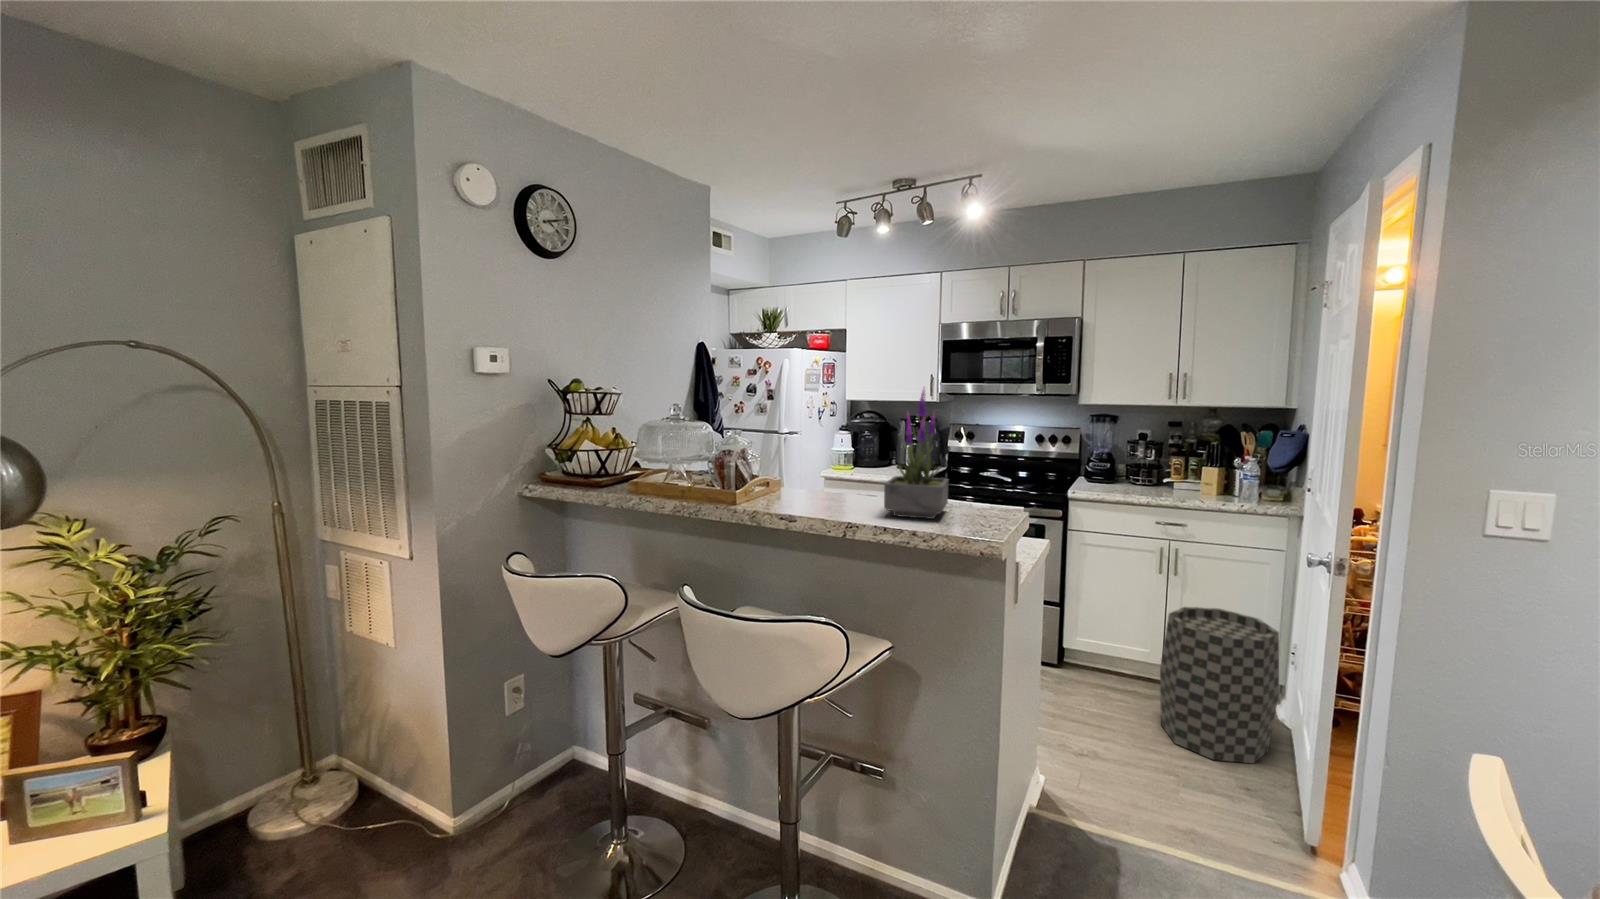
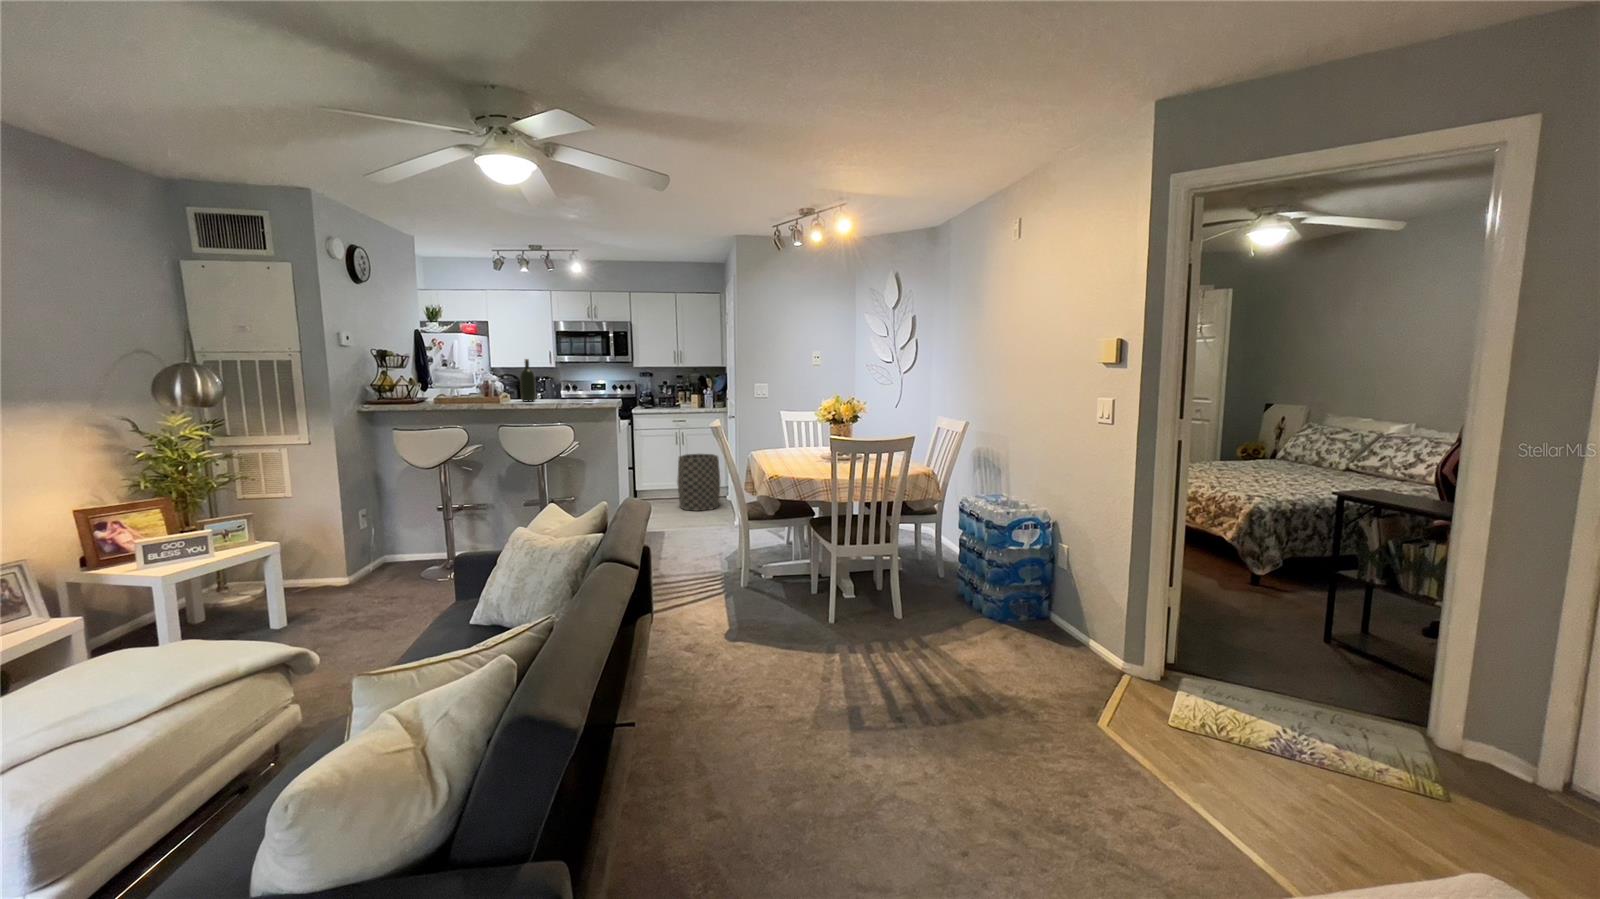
potted plant: present [884,389,948,519] -> none [569,353,591,401]
wine bottle: none [781,401,815,505] -> present [520,359,536,402]

